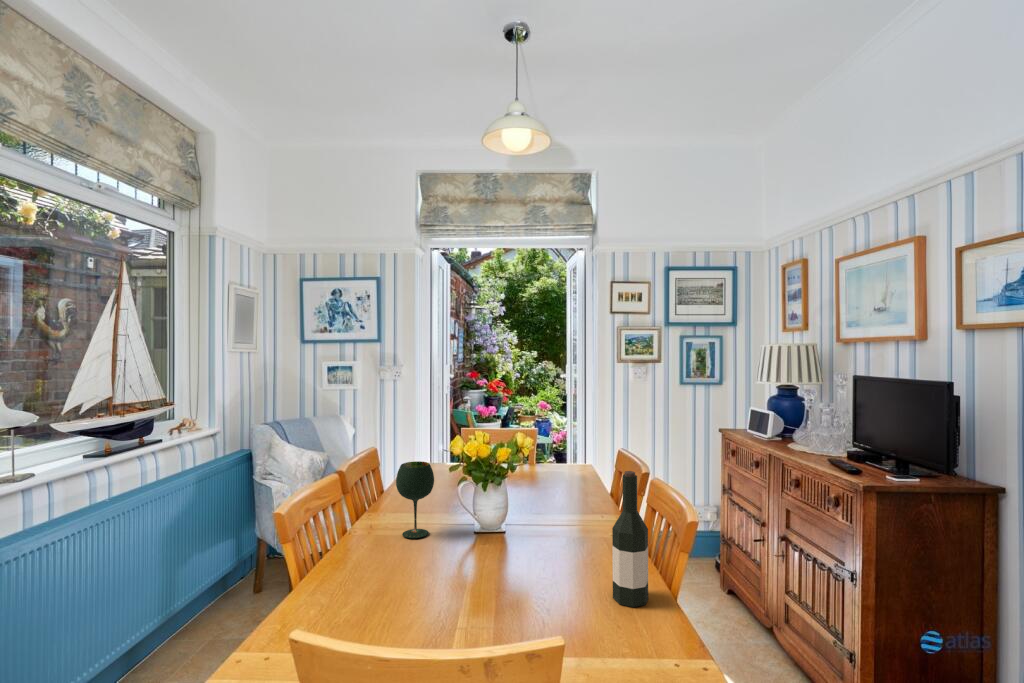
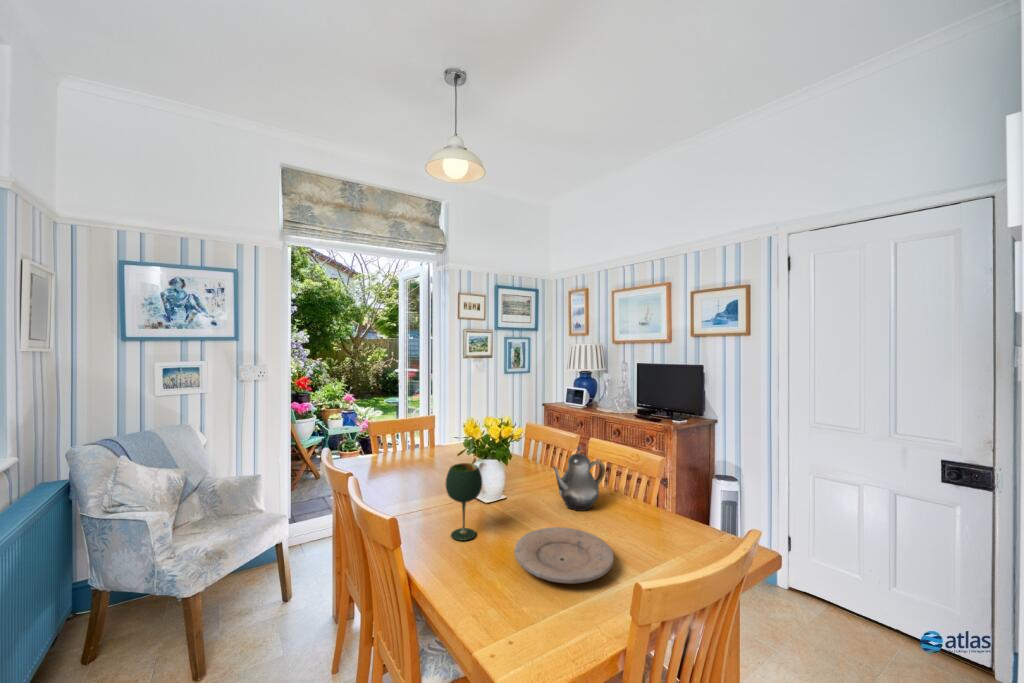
teapot: none [528,465,610,546] -> present [553,447,606,511]
wine bottle: present [612,471,648,607] -> none [671,445,699,544]
plate: none [400,543,509,591] -> present [515,527,614,584]

